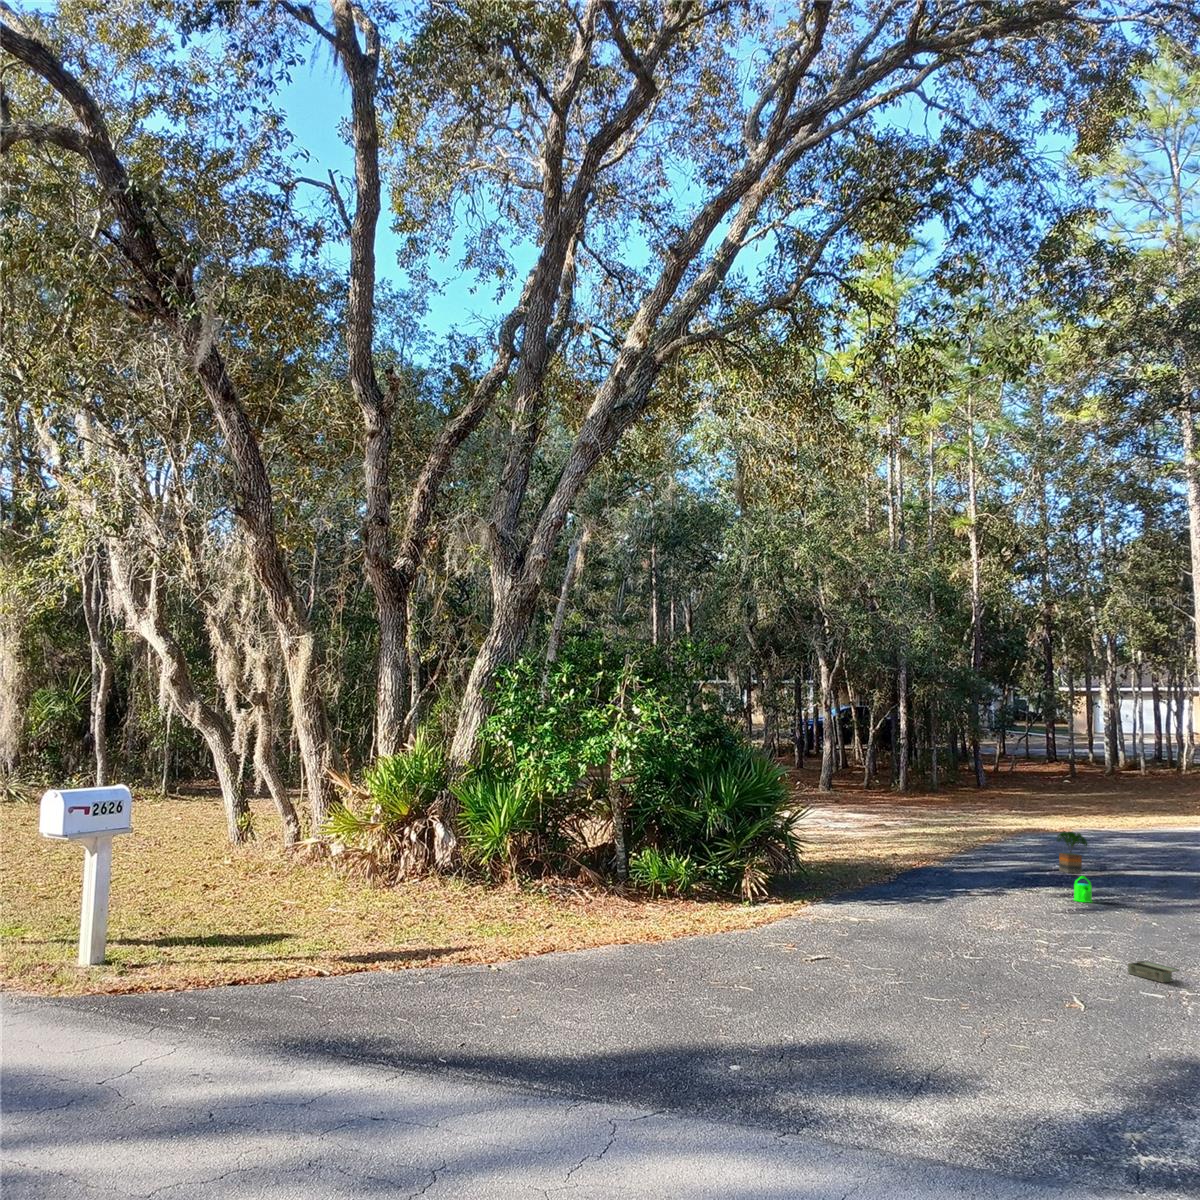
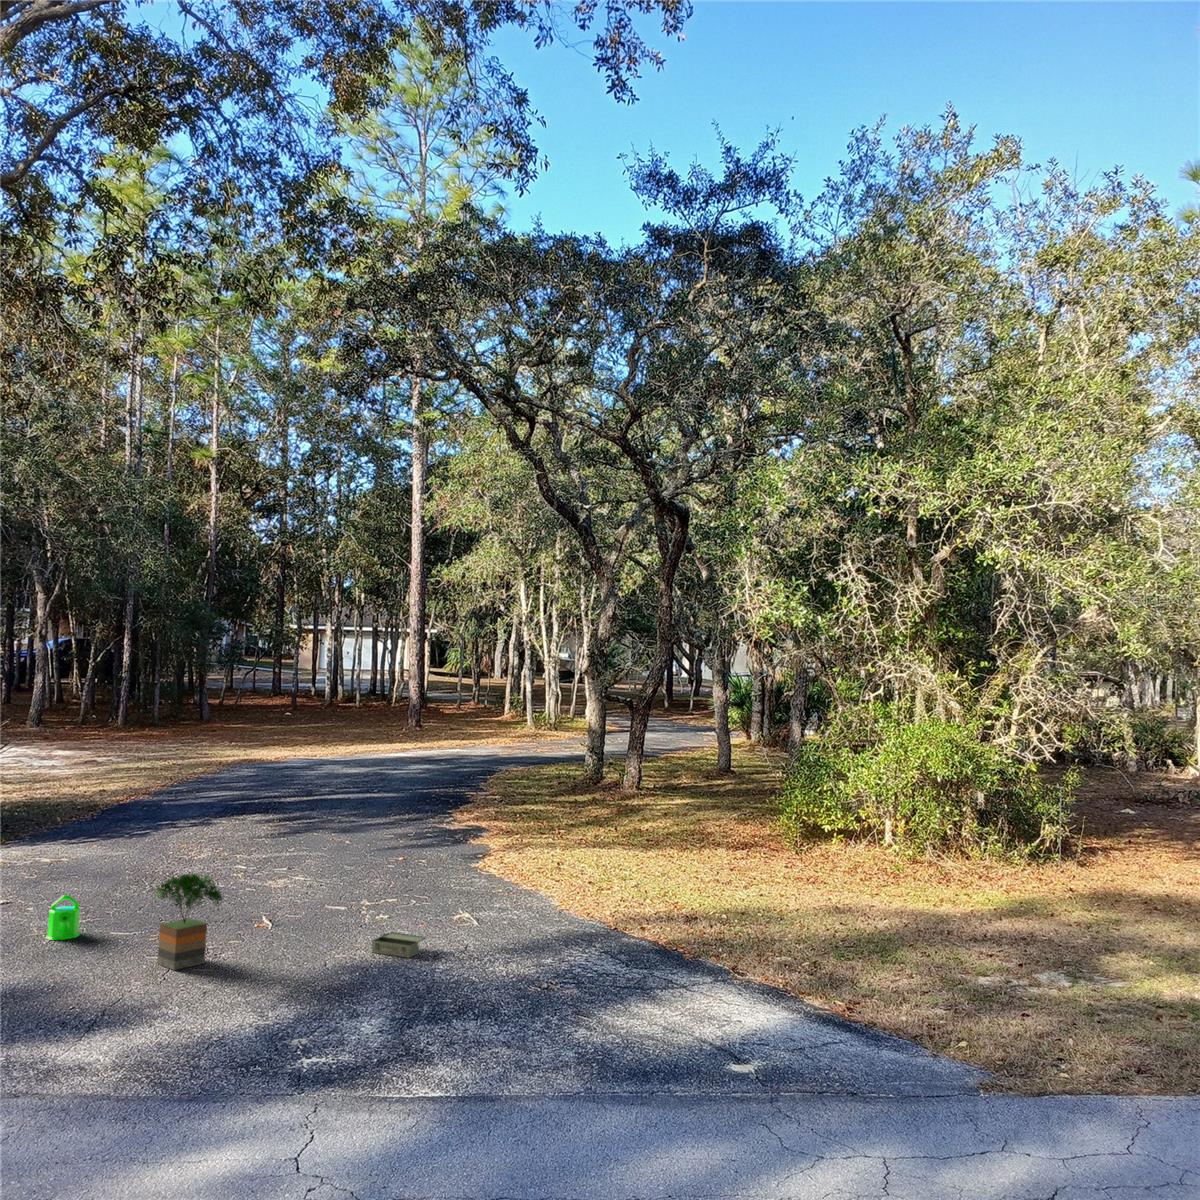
potted tree: present [1057,832,1088,874] -> present [156,874,223,970]
watering can: present [1074,876,1092,903] -> present [45,895,80,940]

